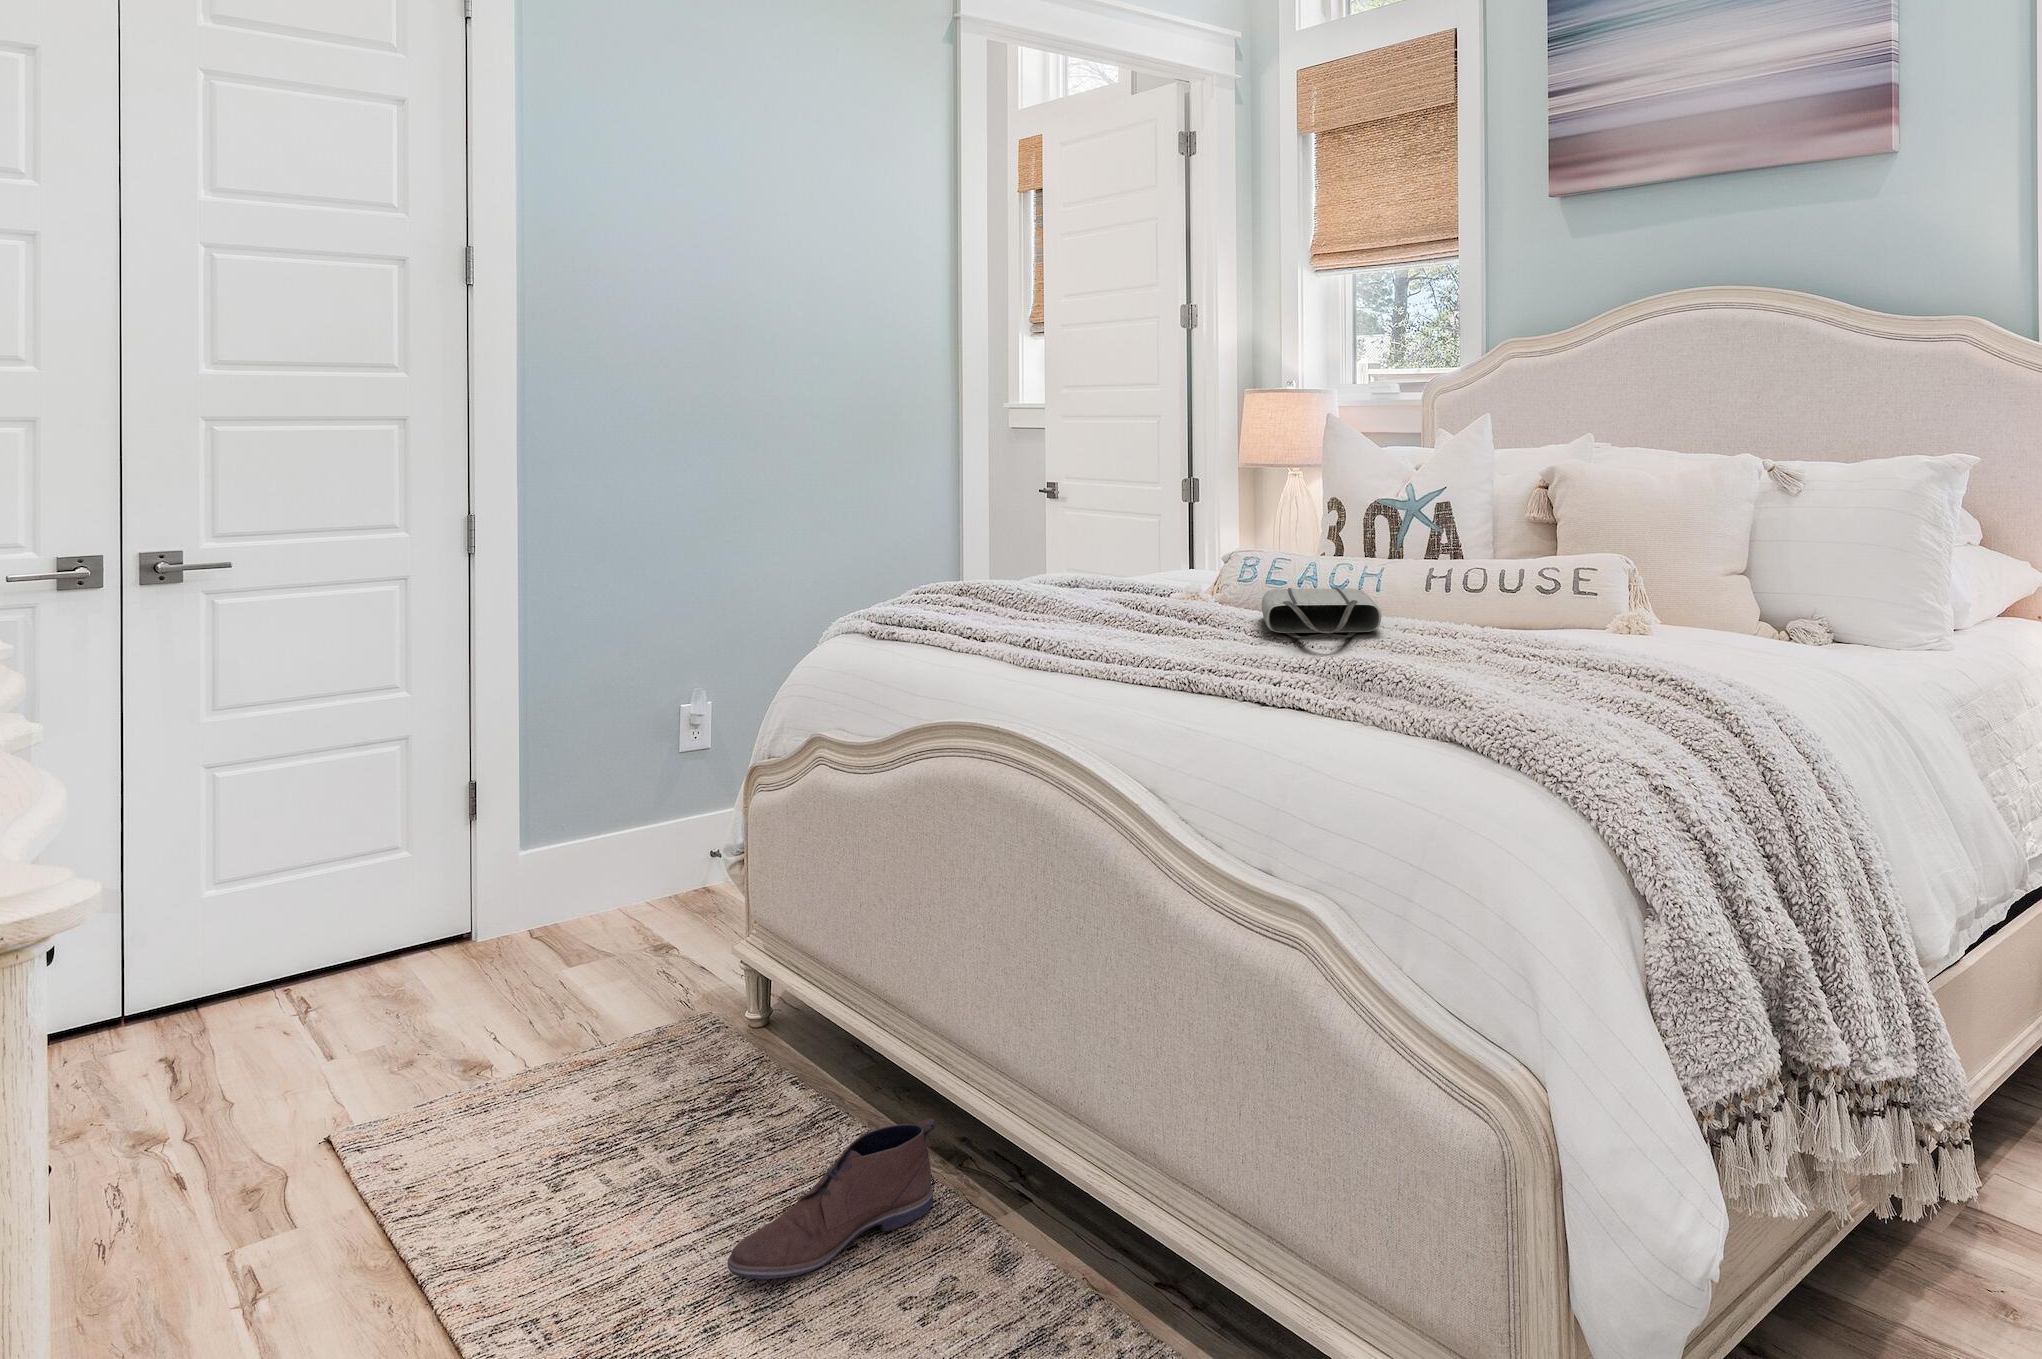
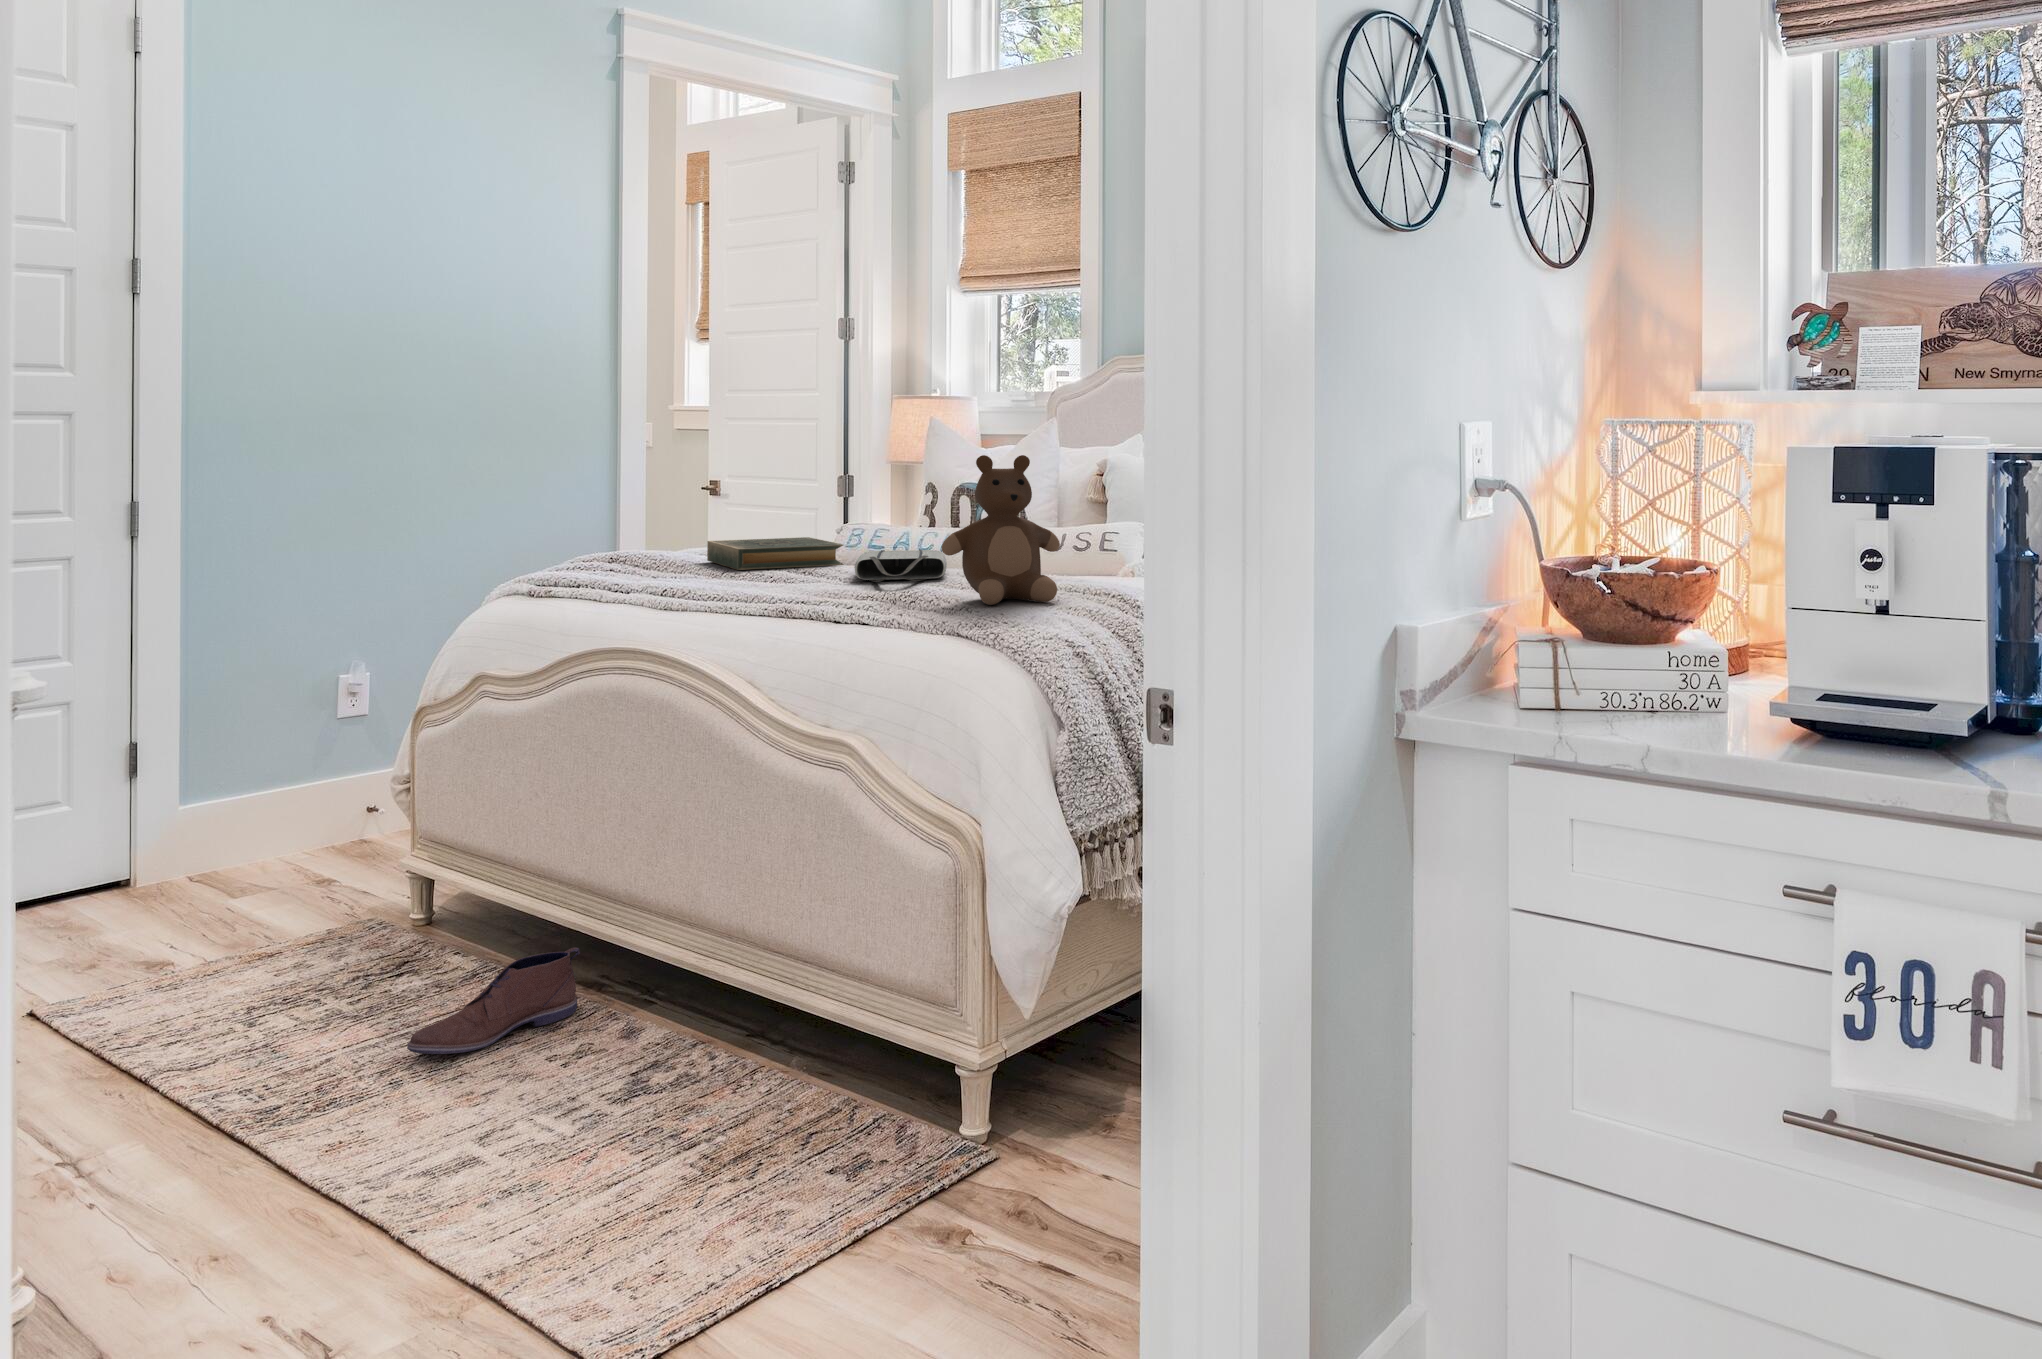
teddy bear: none [1413,469,1585,693] -> present [942,455,1060,605]
hardback book: none [1069,563,1233,609] -> present [707,537,844,570]

